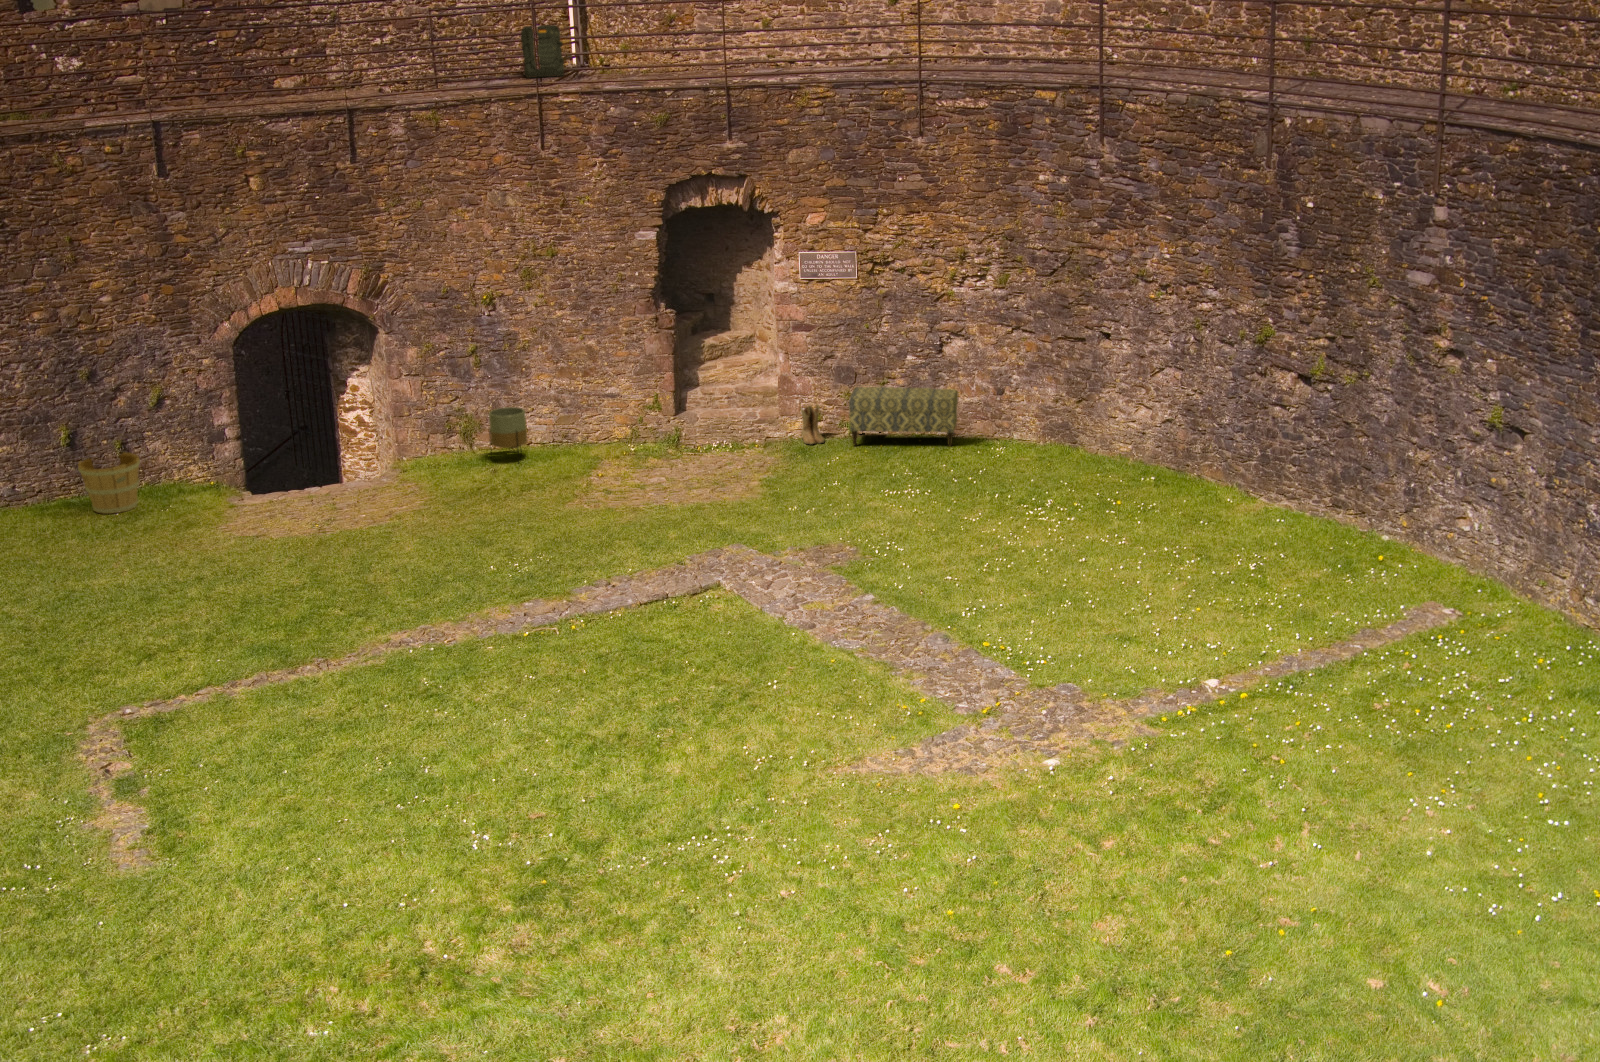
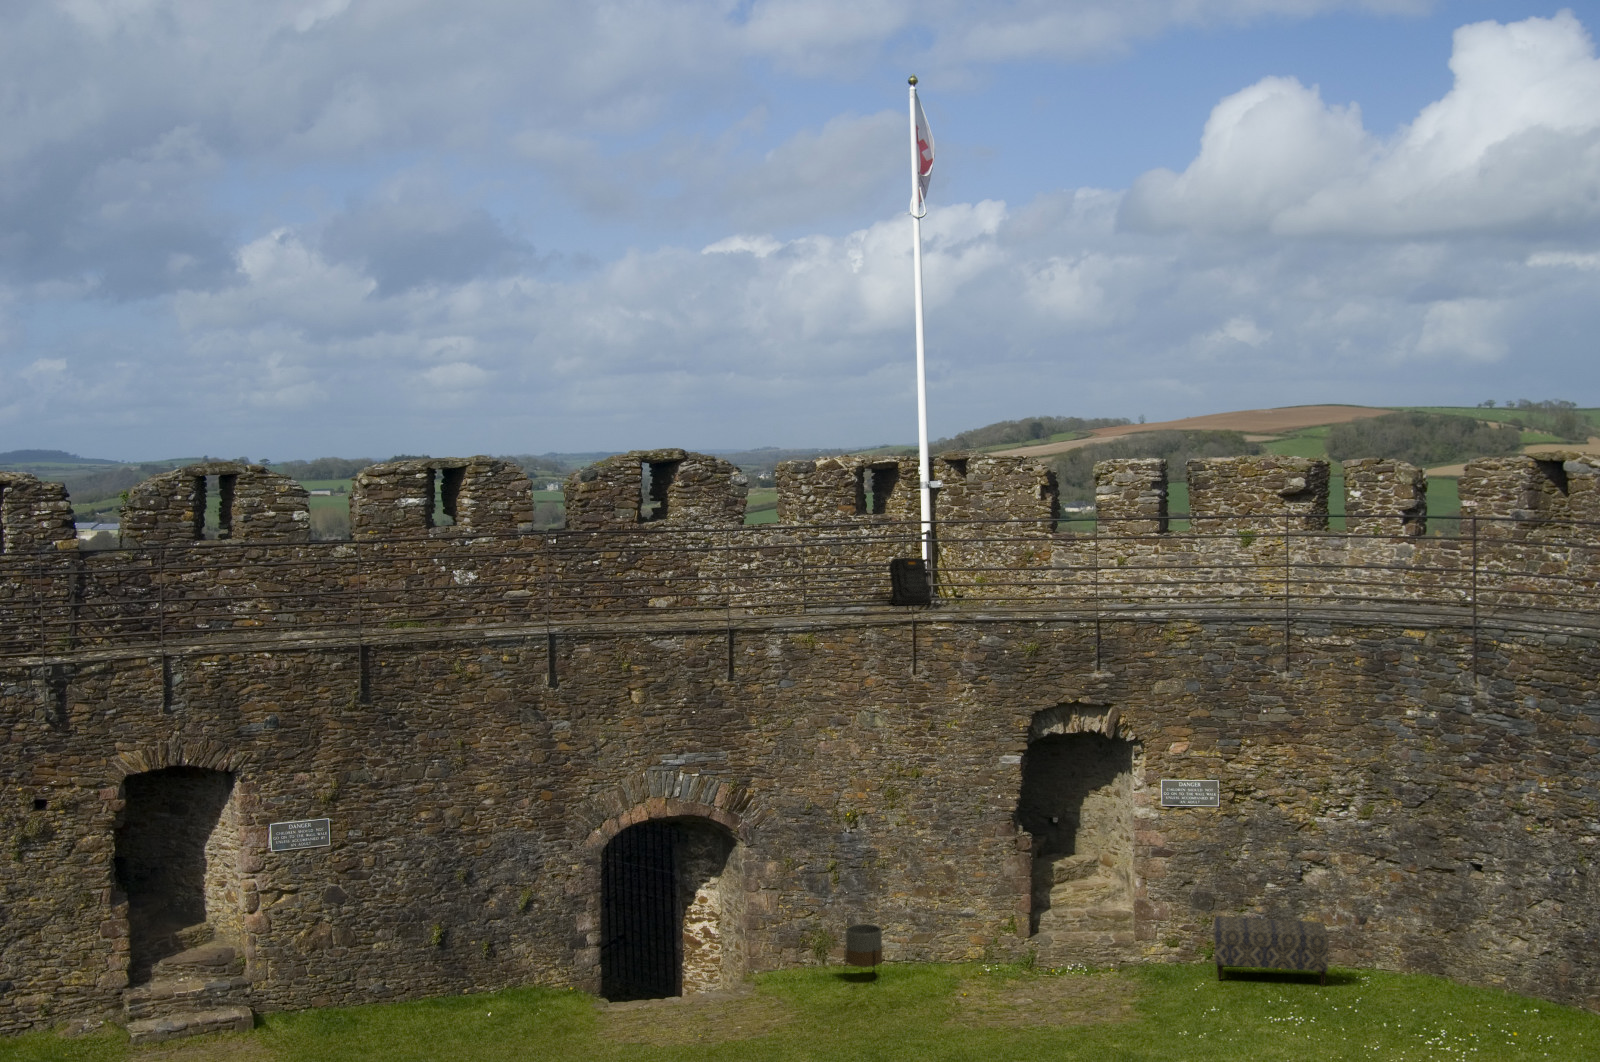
boots: present [800,405,825,444] -> none [1159,934,1186,977]
wooden bucket: present [78,452,140,514] -> none [445,956,505,1020]

